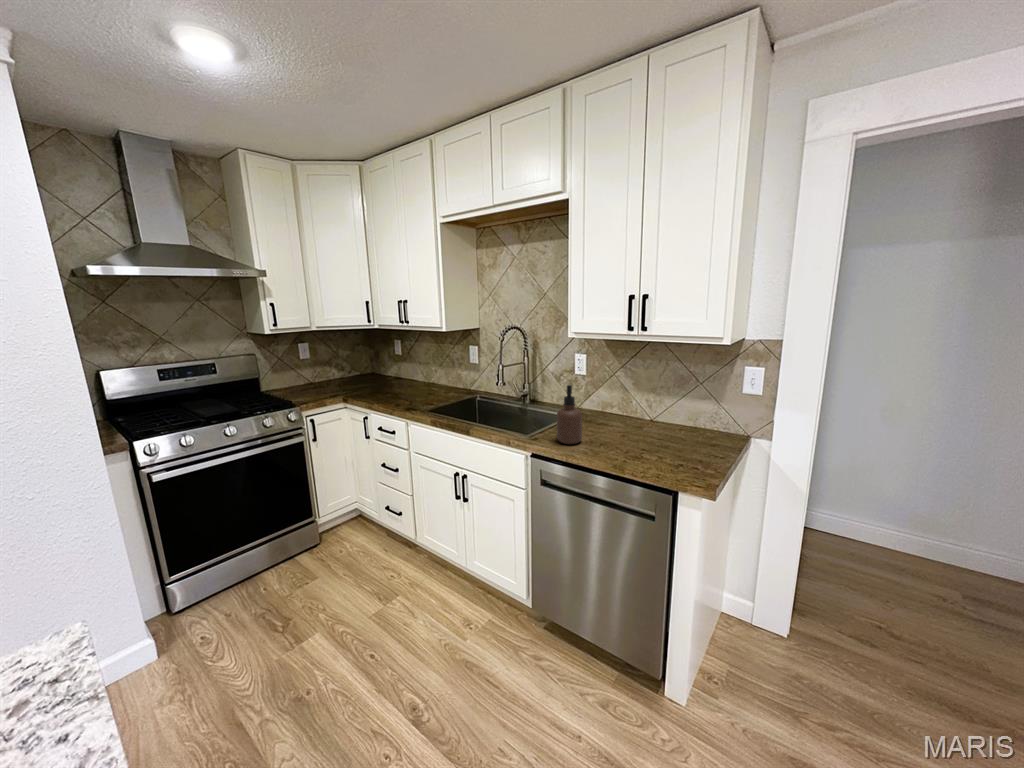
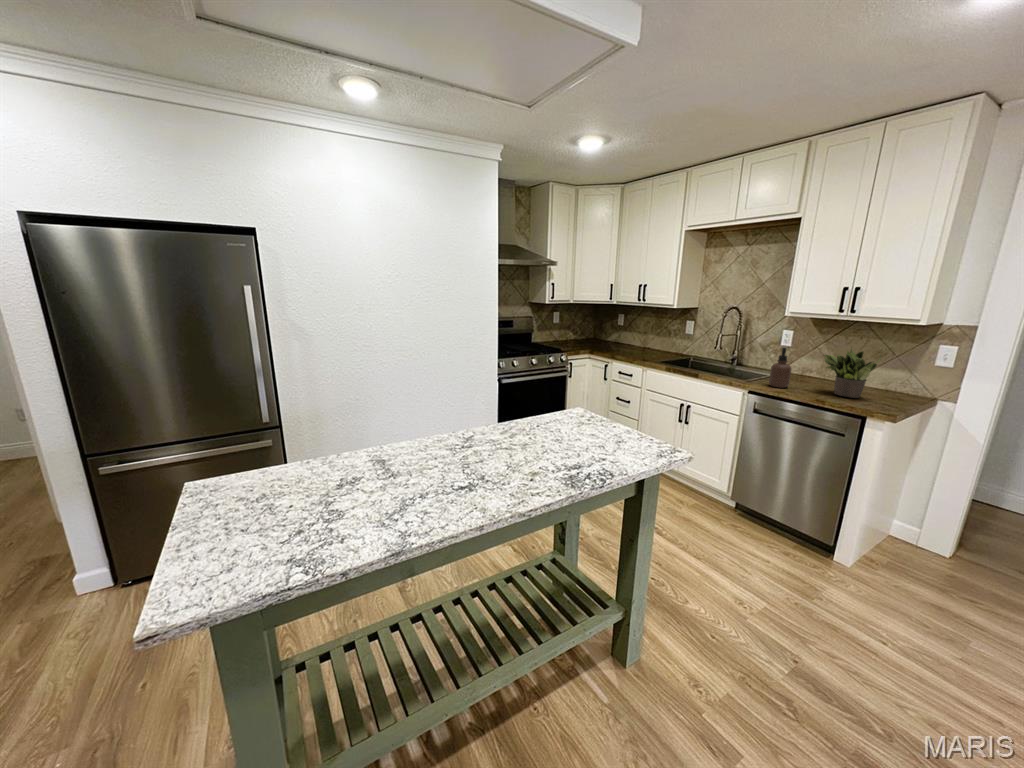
potted plant: none [617,379,685,454] -> present [824,349,881,398]

